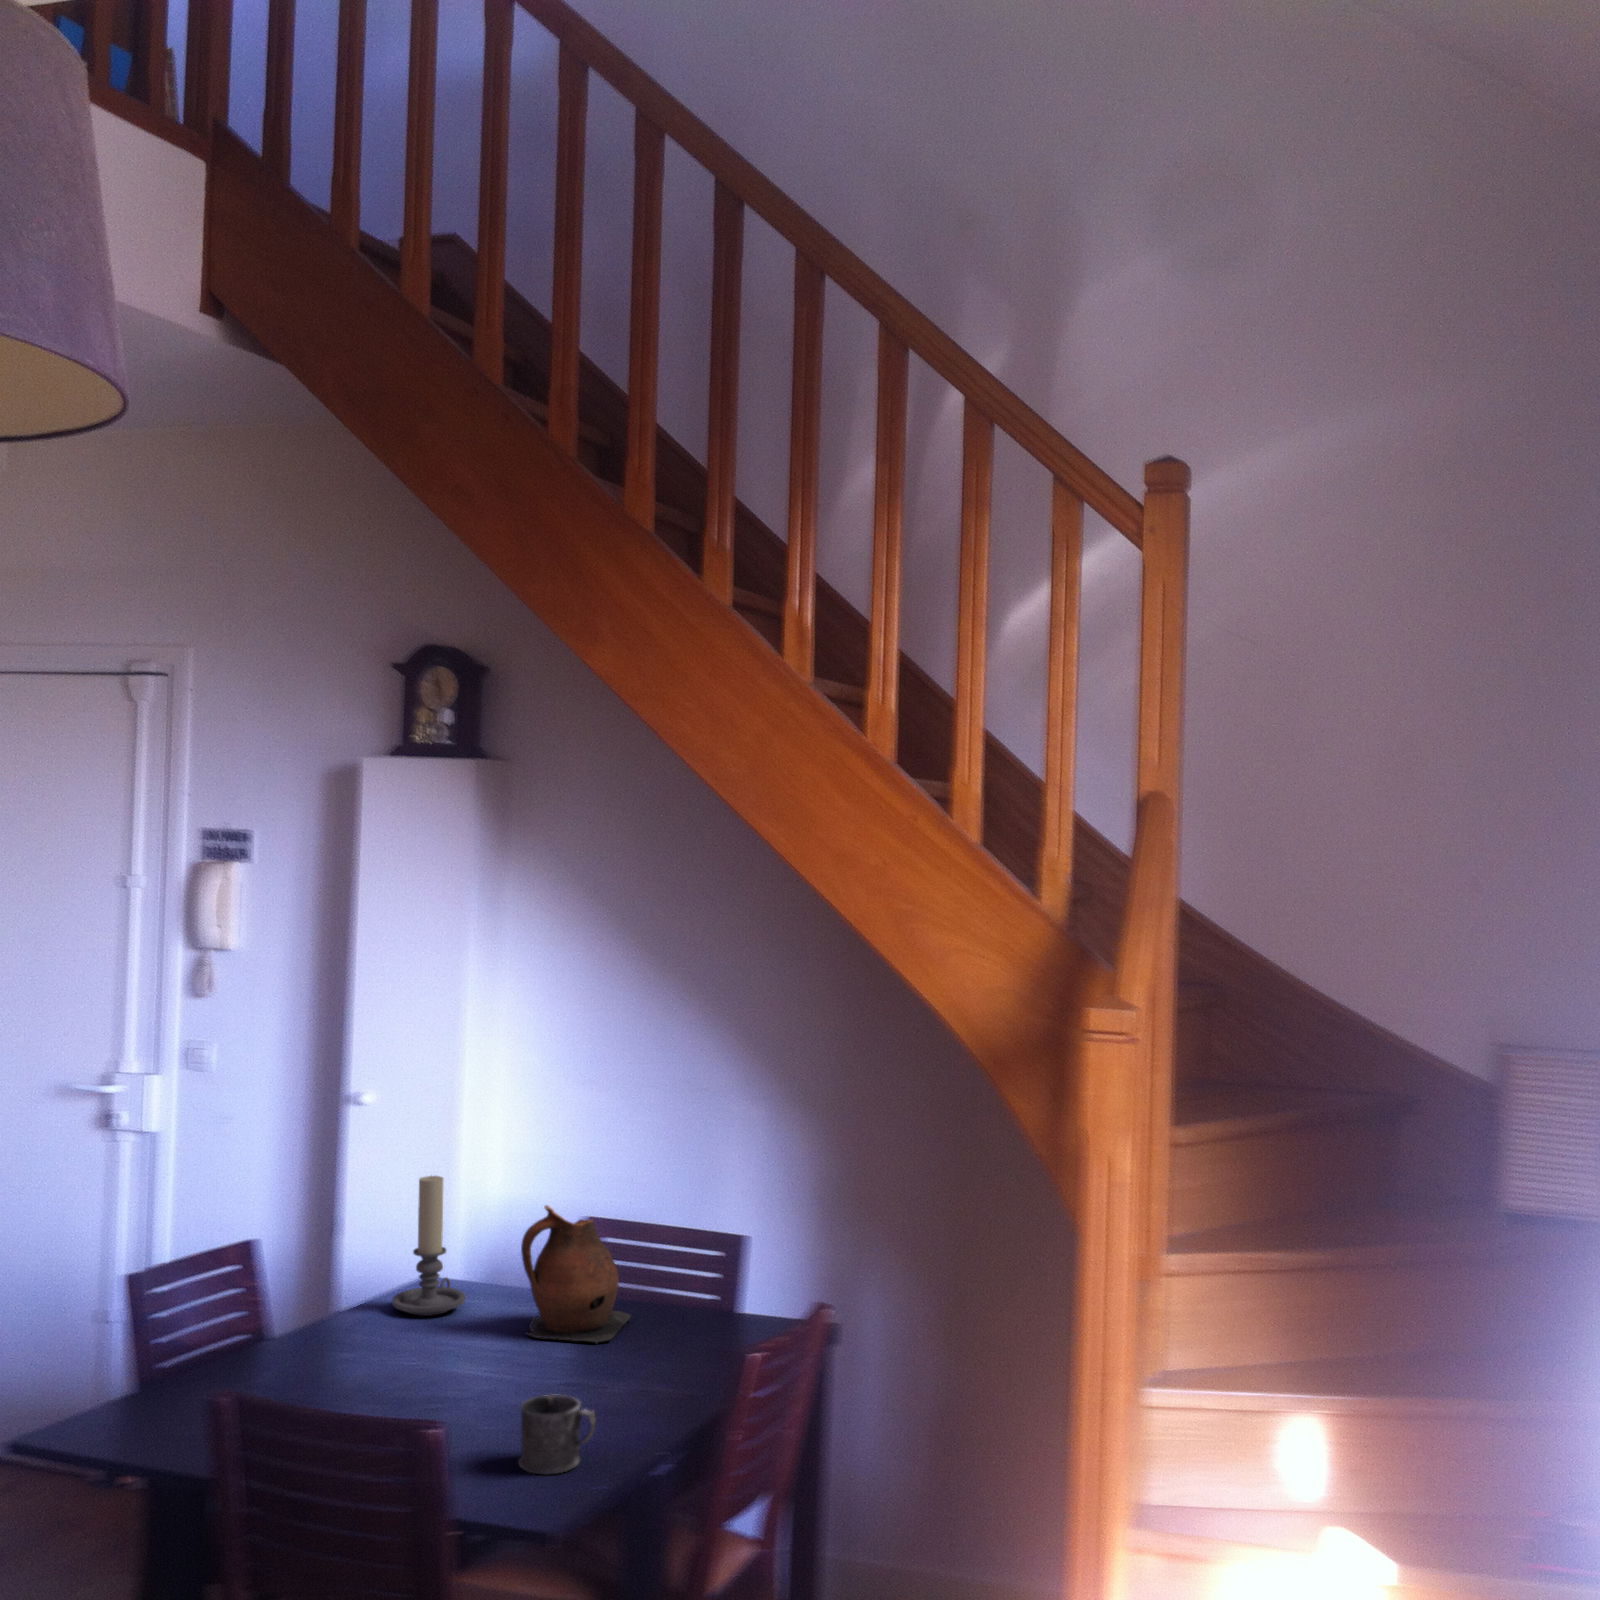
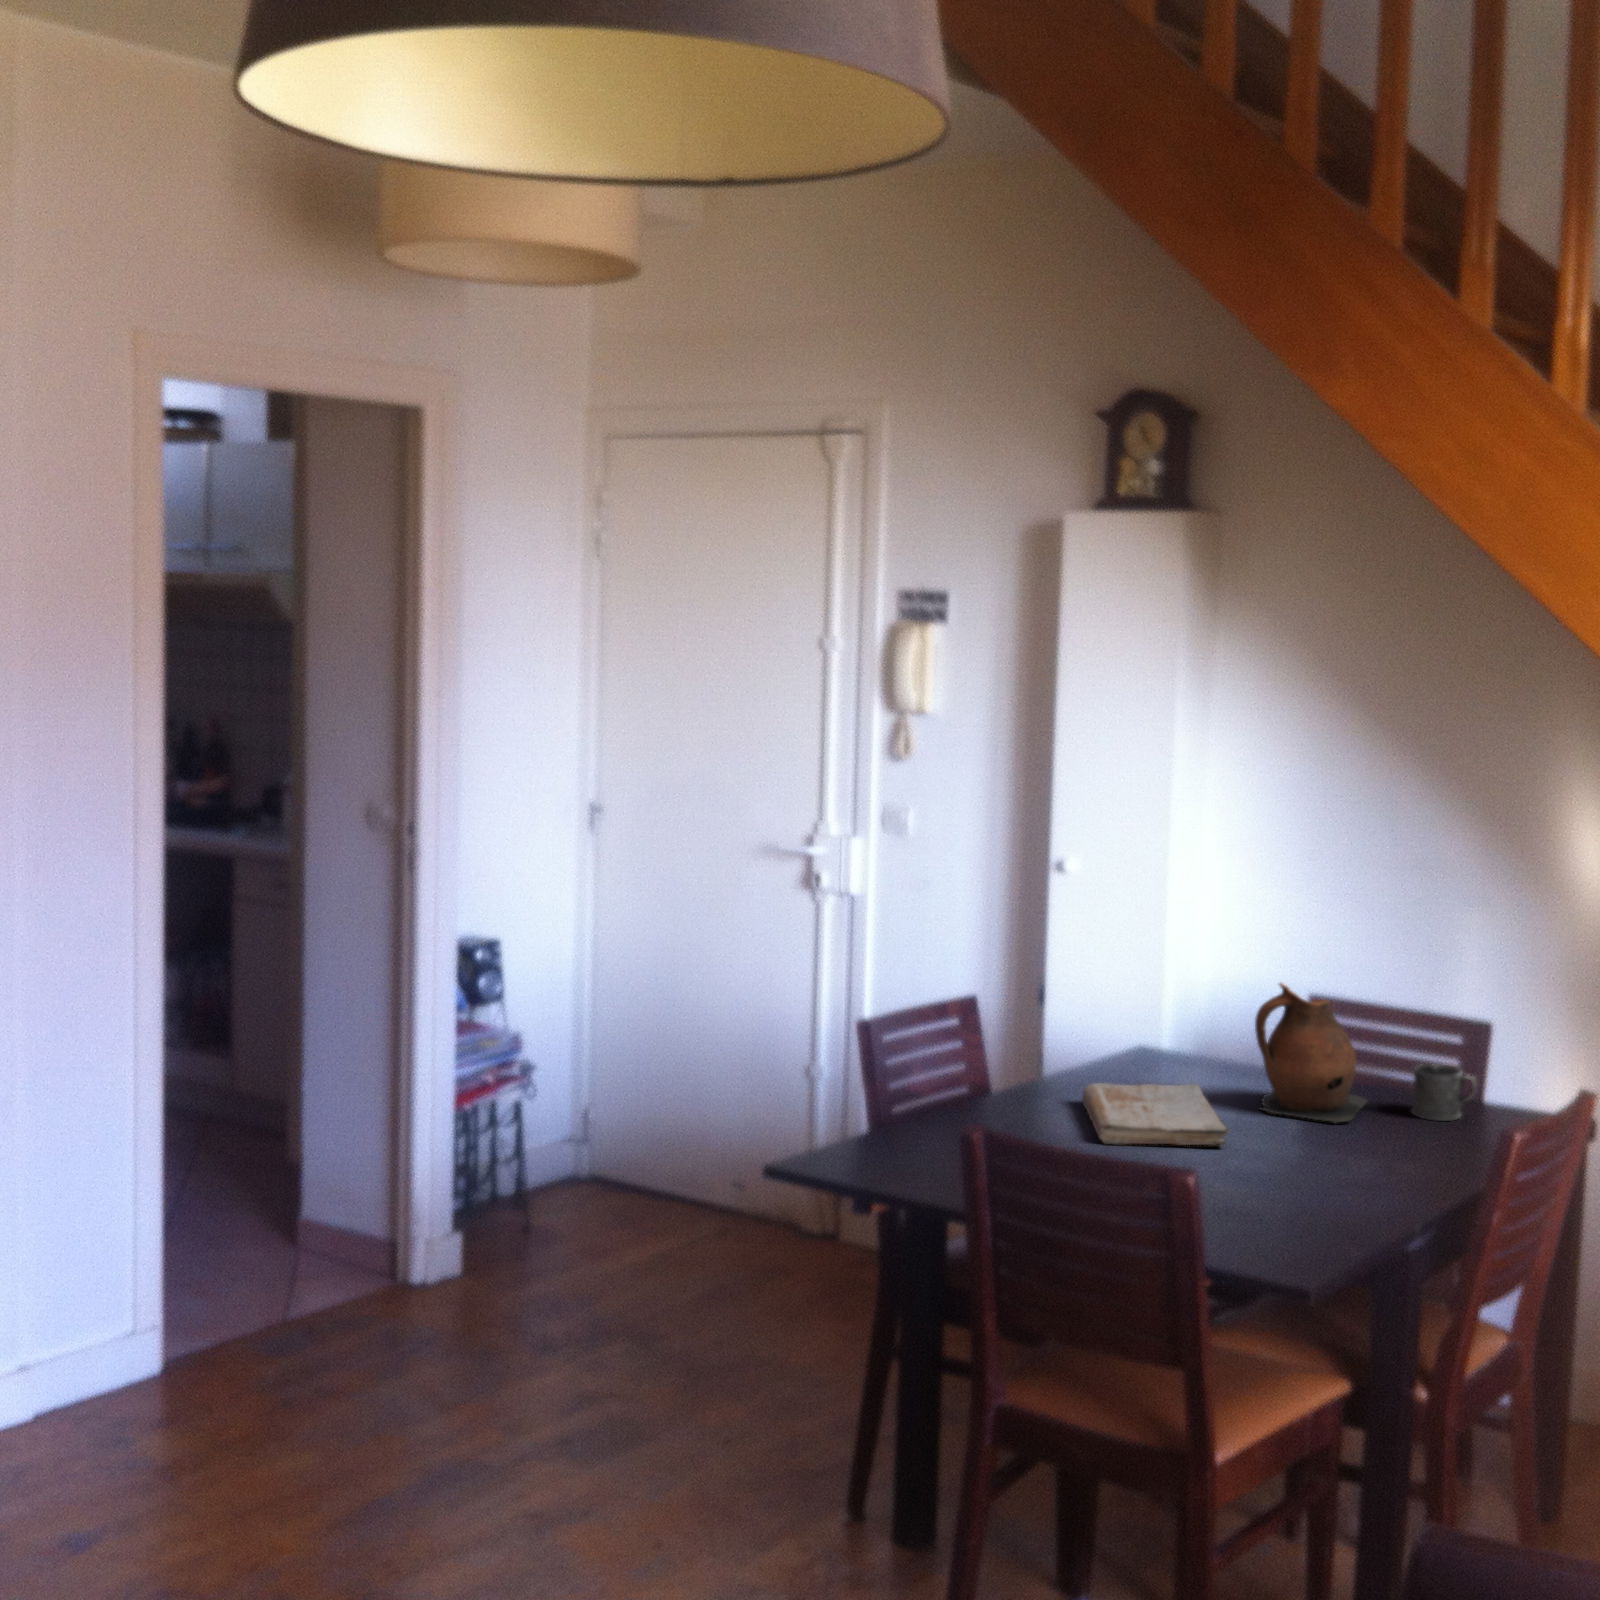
candle holder: present [392,1176,465,1316] -> none [1119,946,1192,1084]
book: none [345,1314,487,1390] -> present [1082,1083,1229,1145]
mug: present [518,1395,595,1474] -> present [1412,1064,1477,1121]

